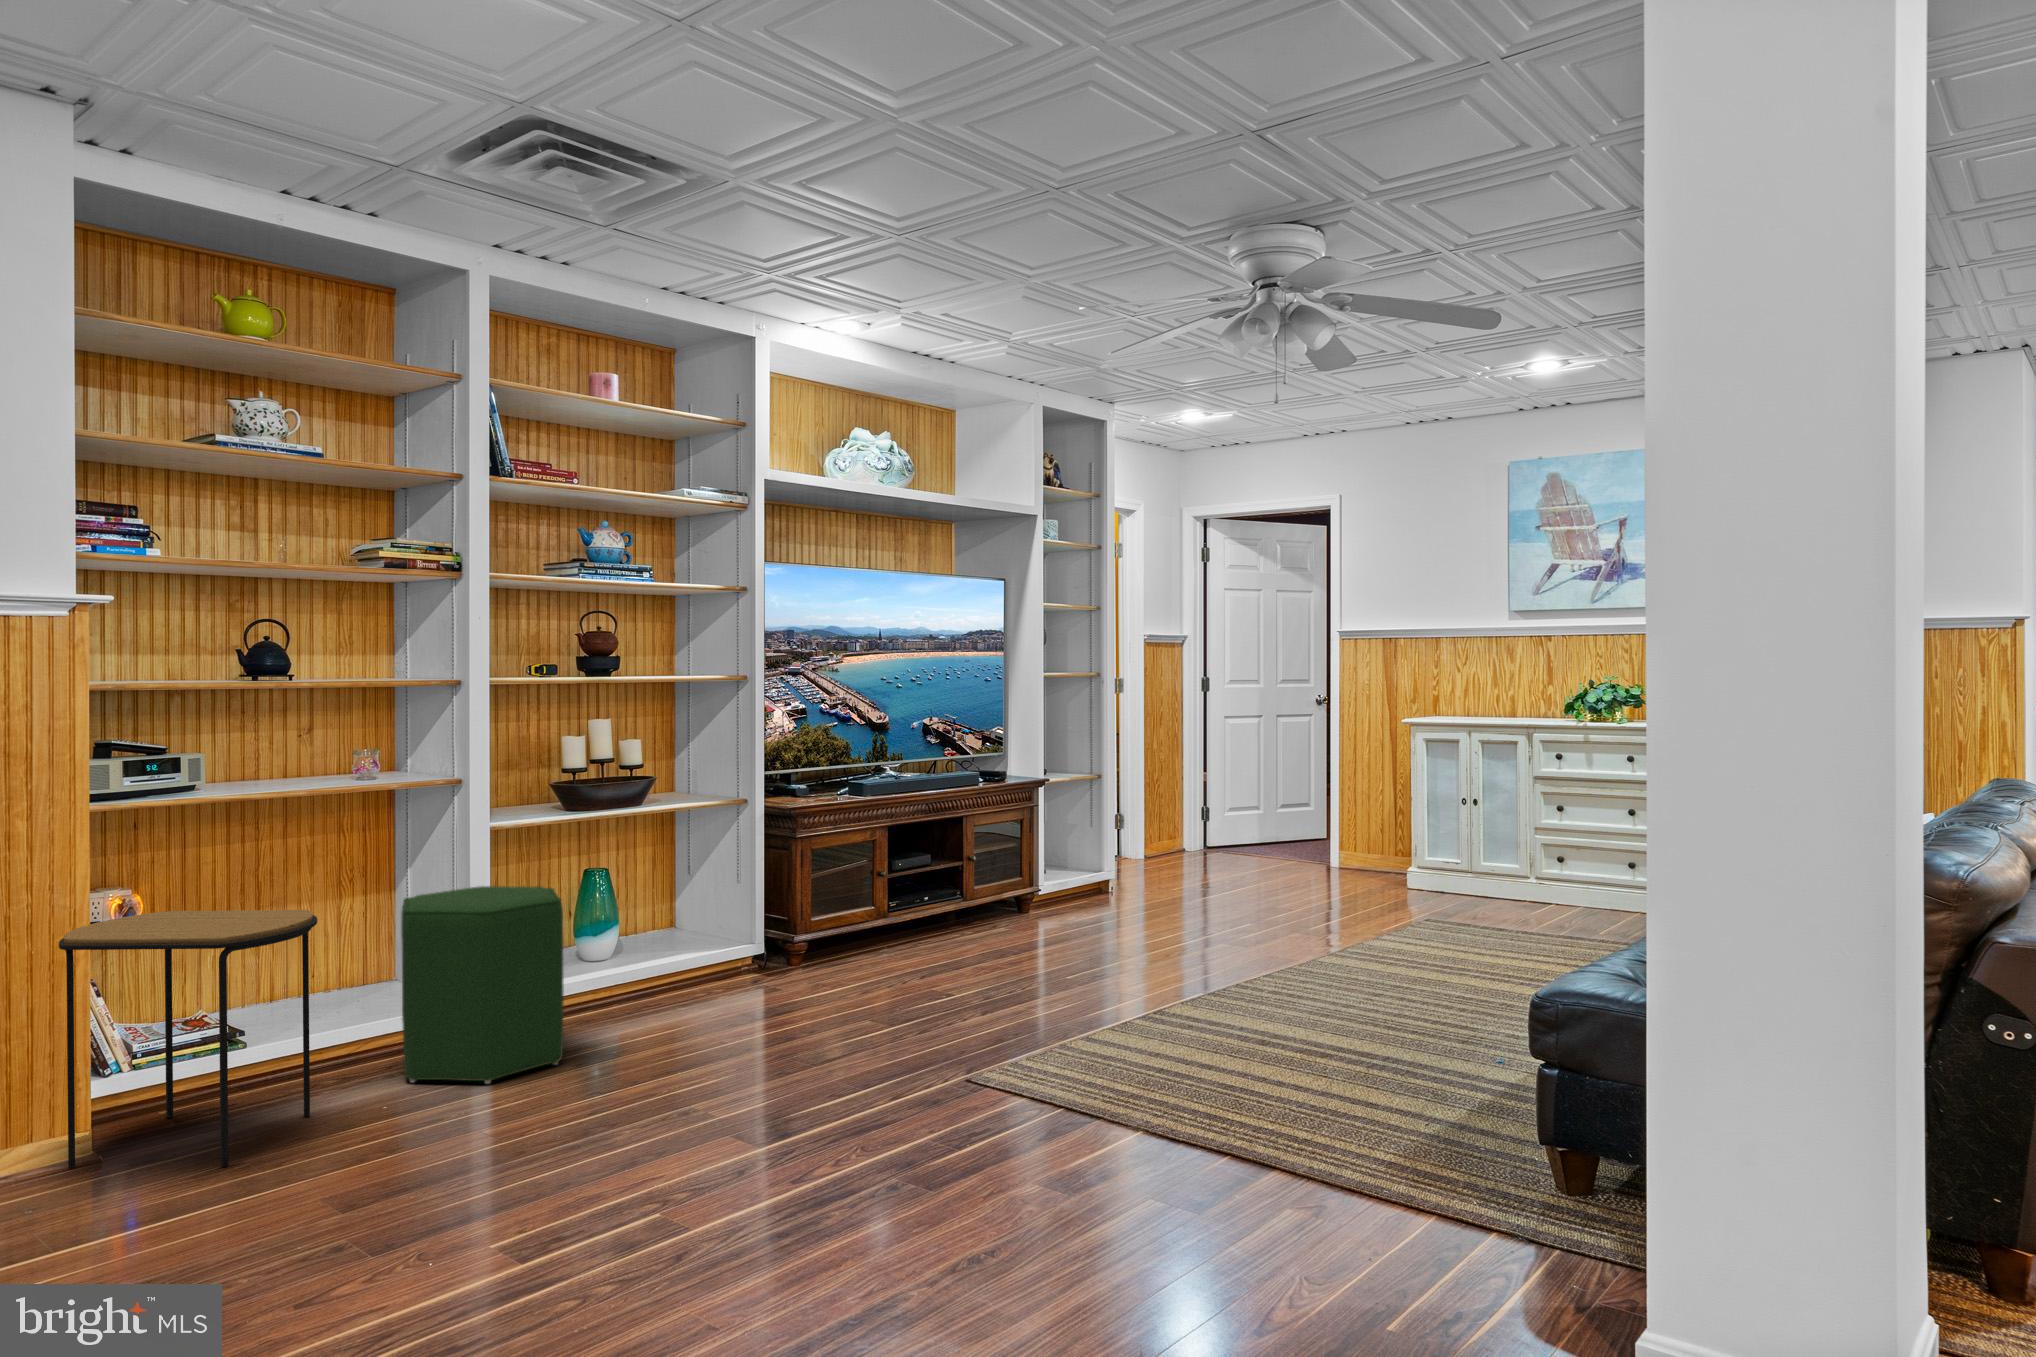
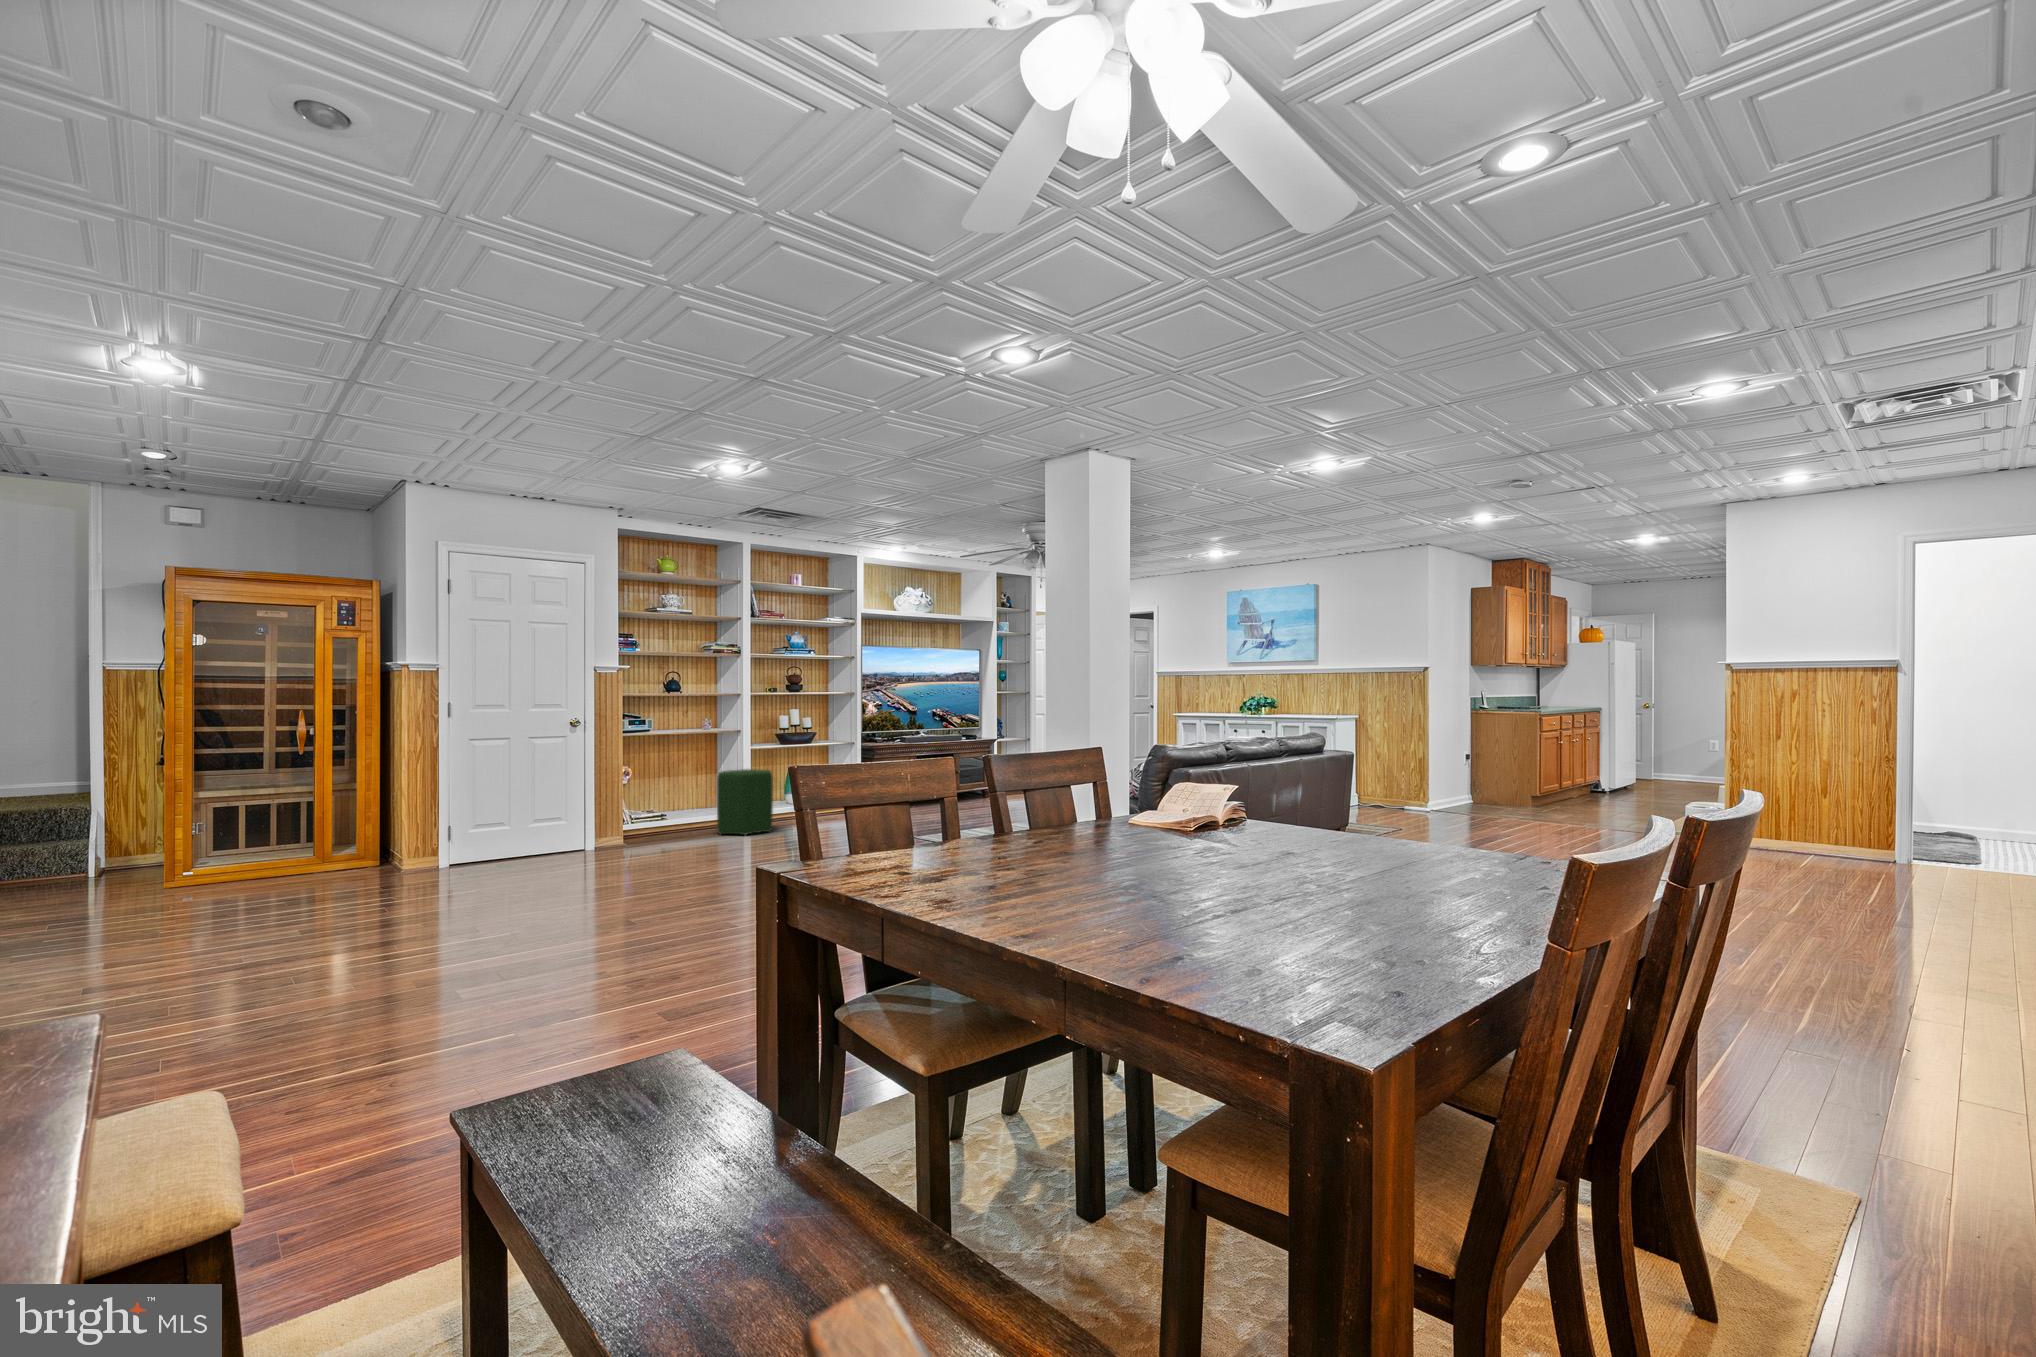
side table: present [59,910,317,1168] -> none [613,771,690,848]

